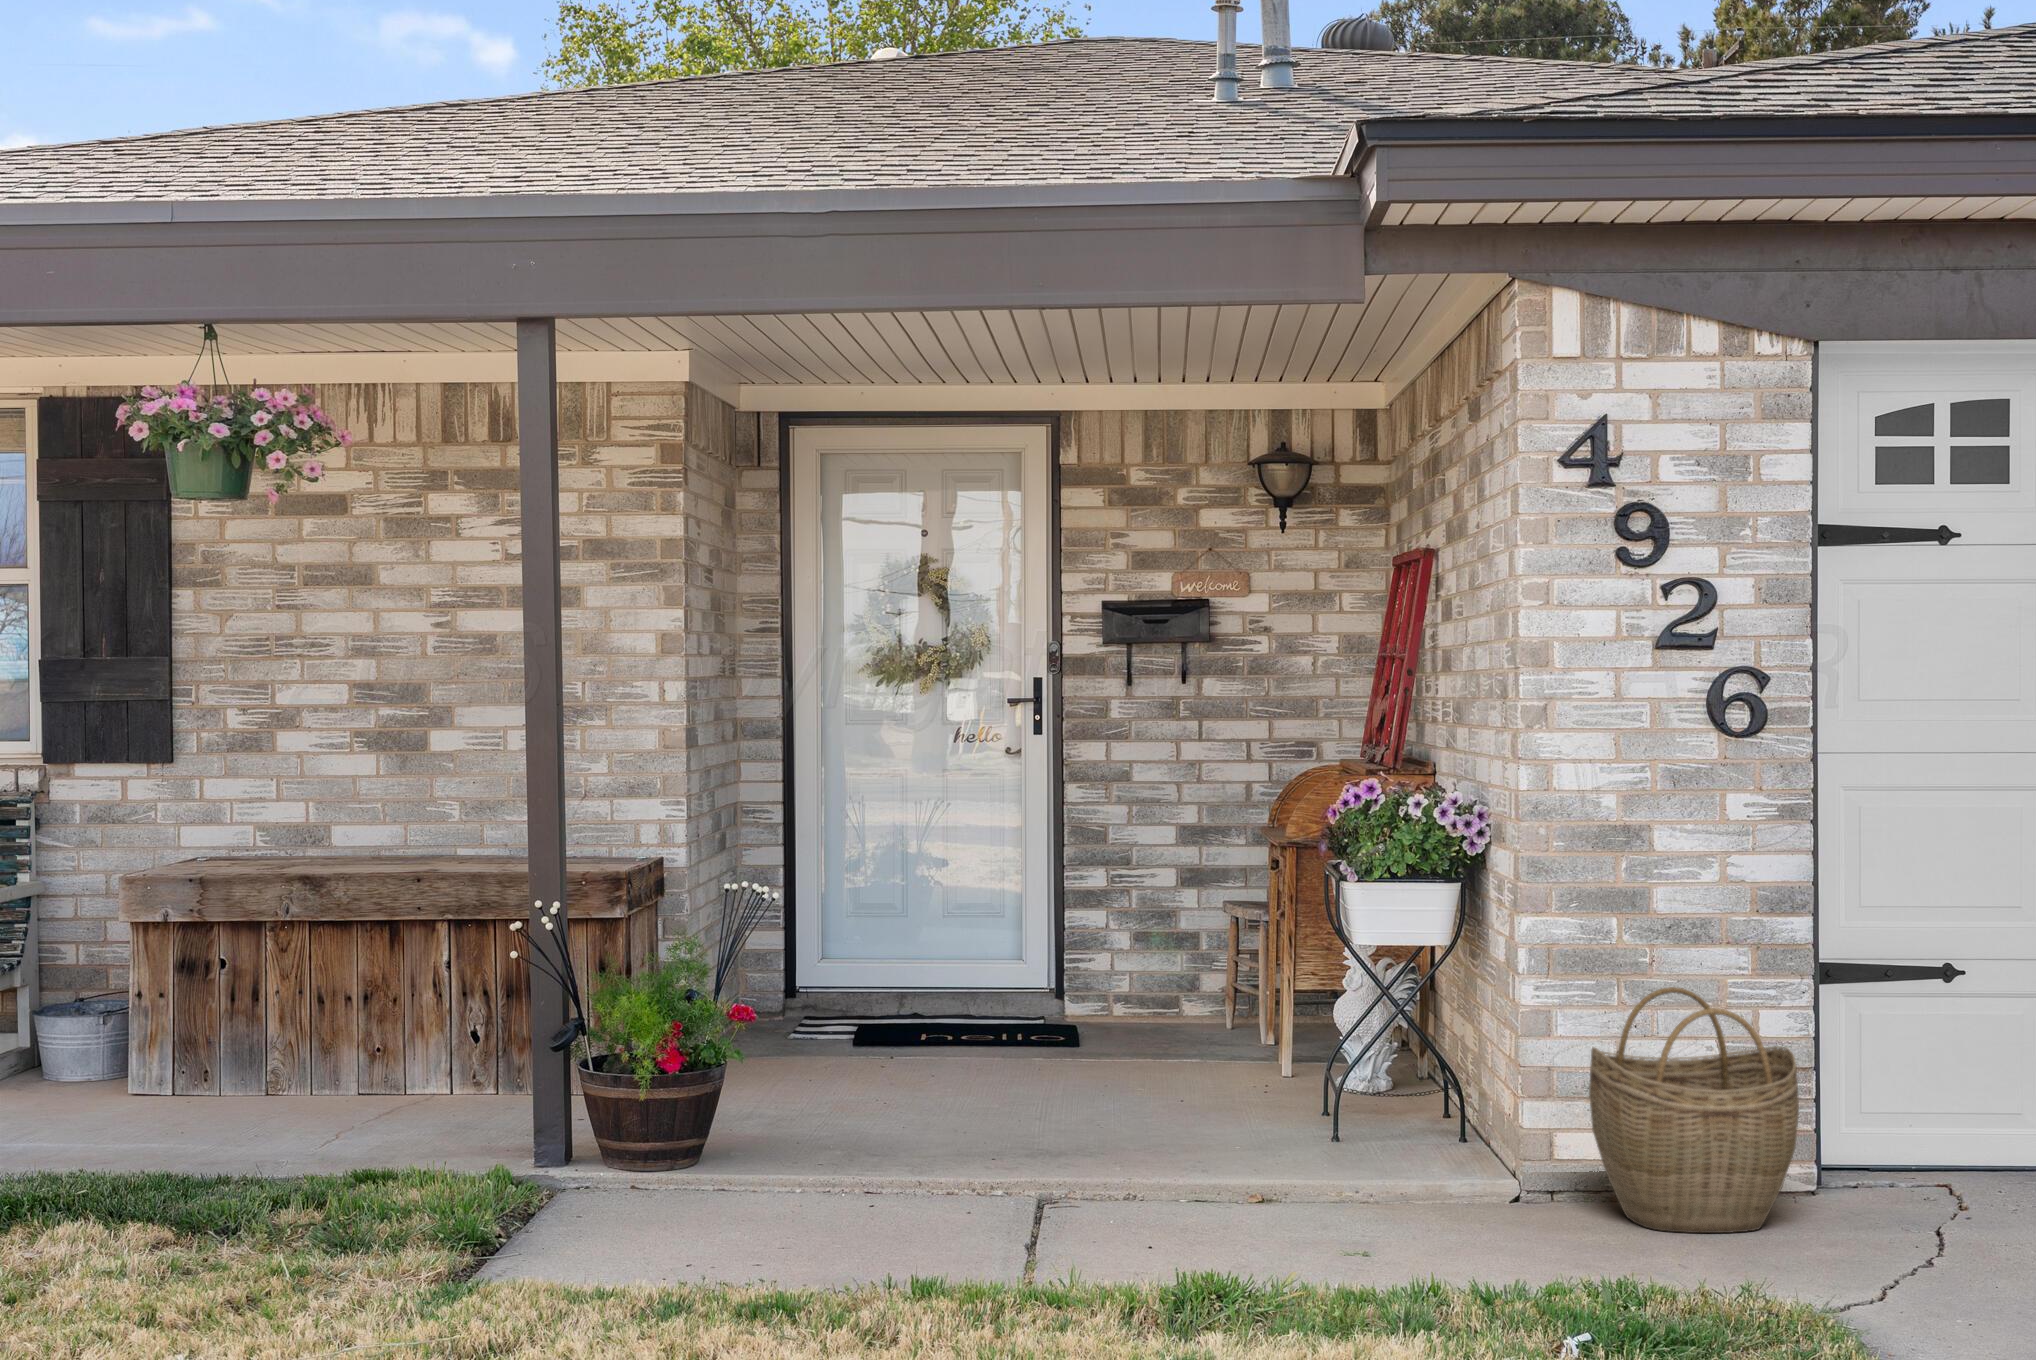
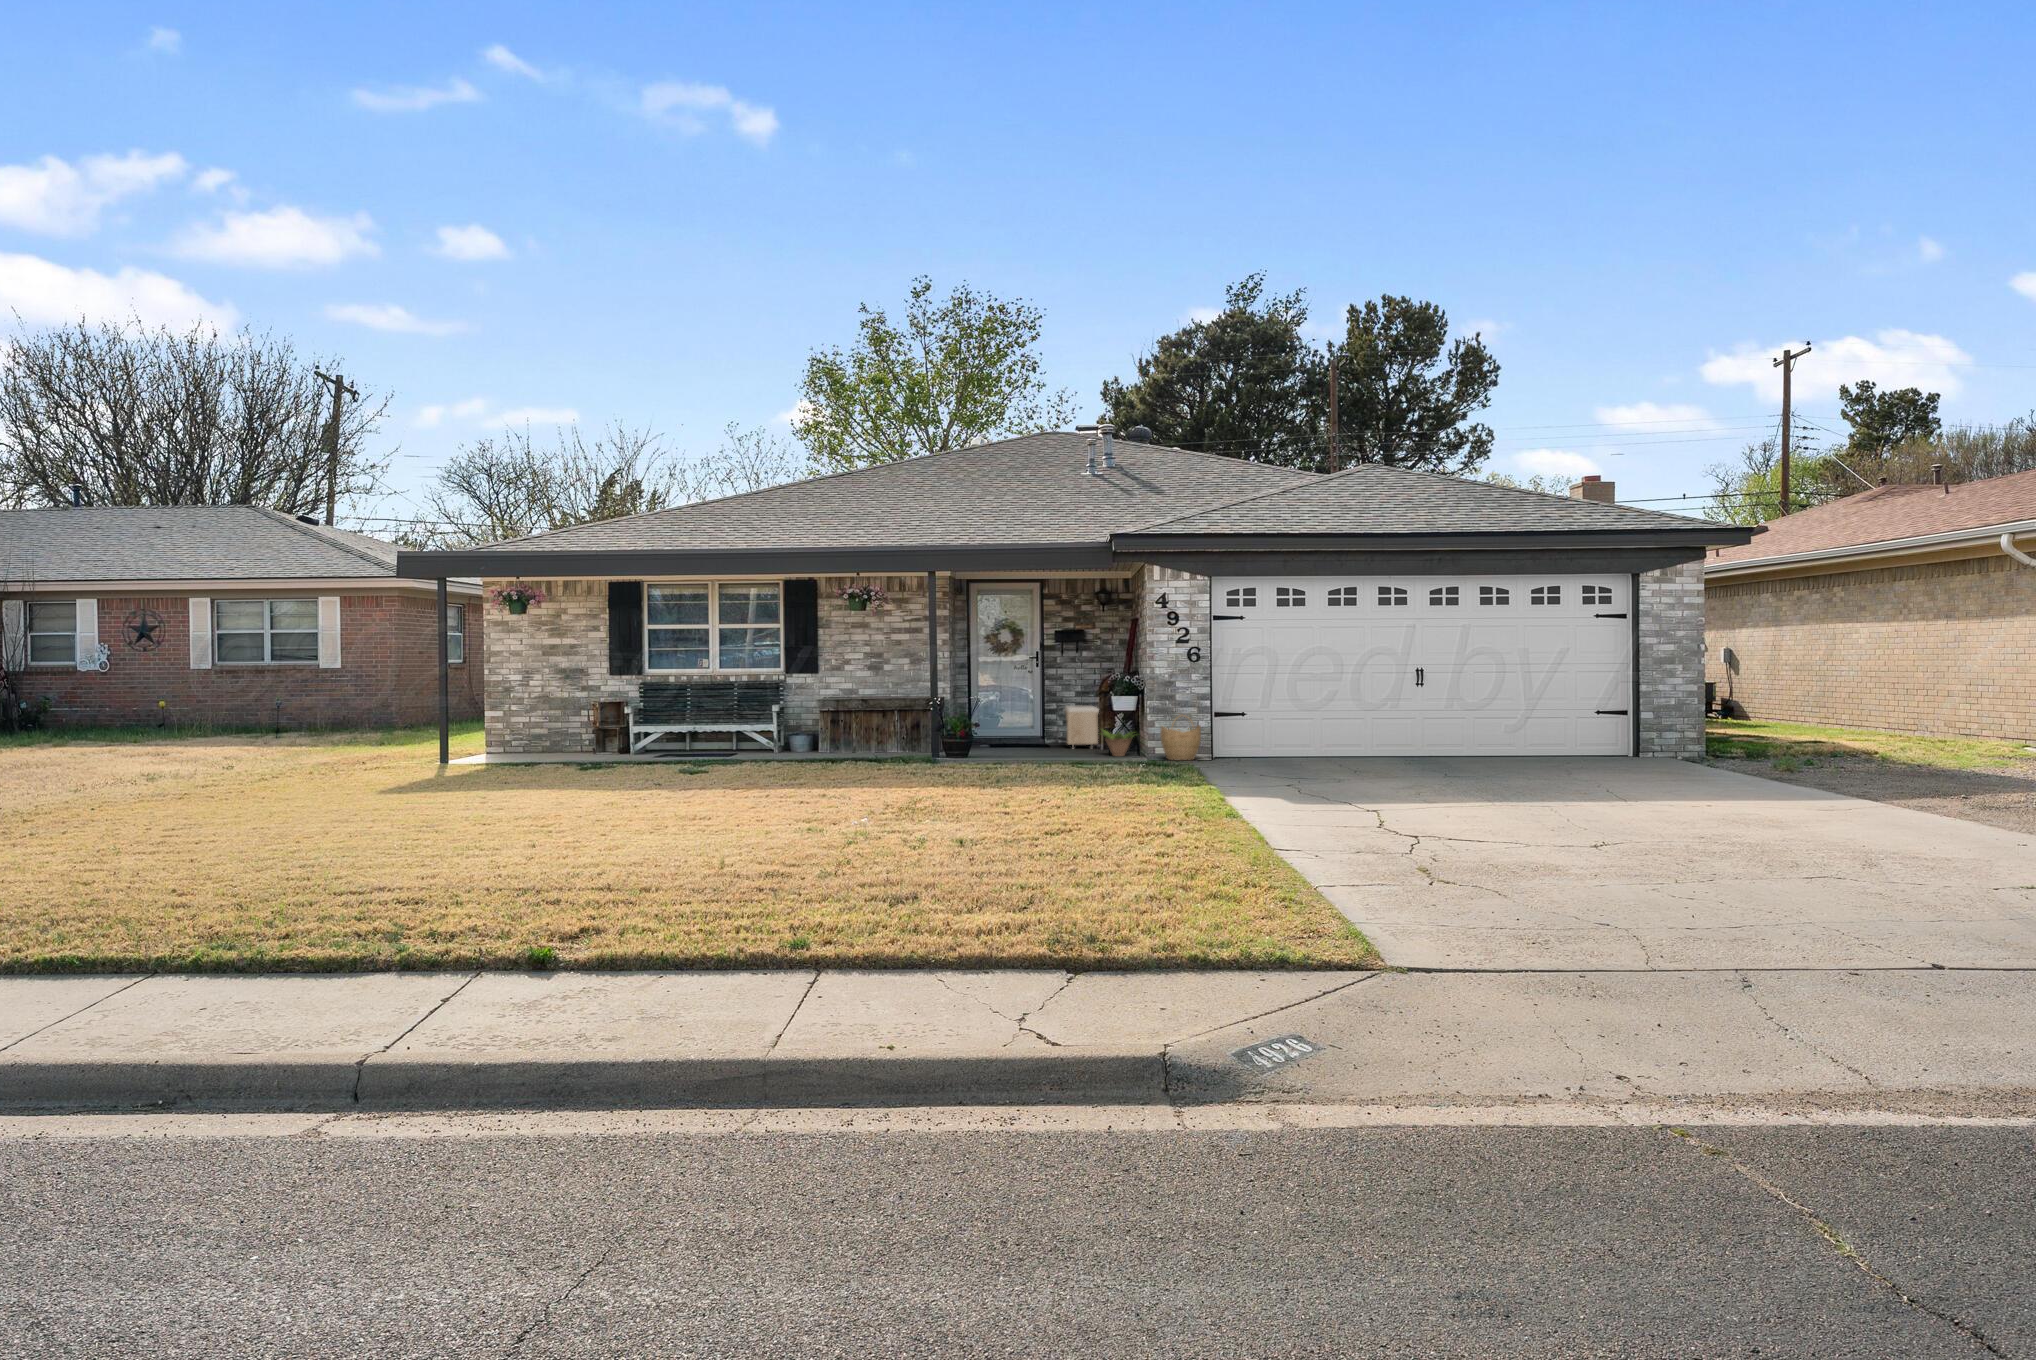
storage bench: none [1132,881,1269,1065] -> present [1065,705,1099,747]
decorative plant: none [1277,1025,1463,1163] -> present [1102,730,1134,756]

